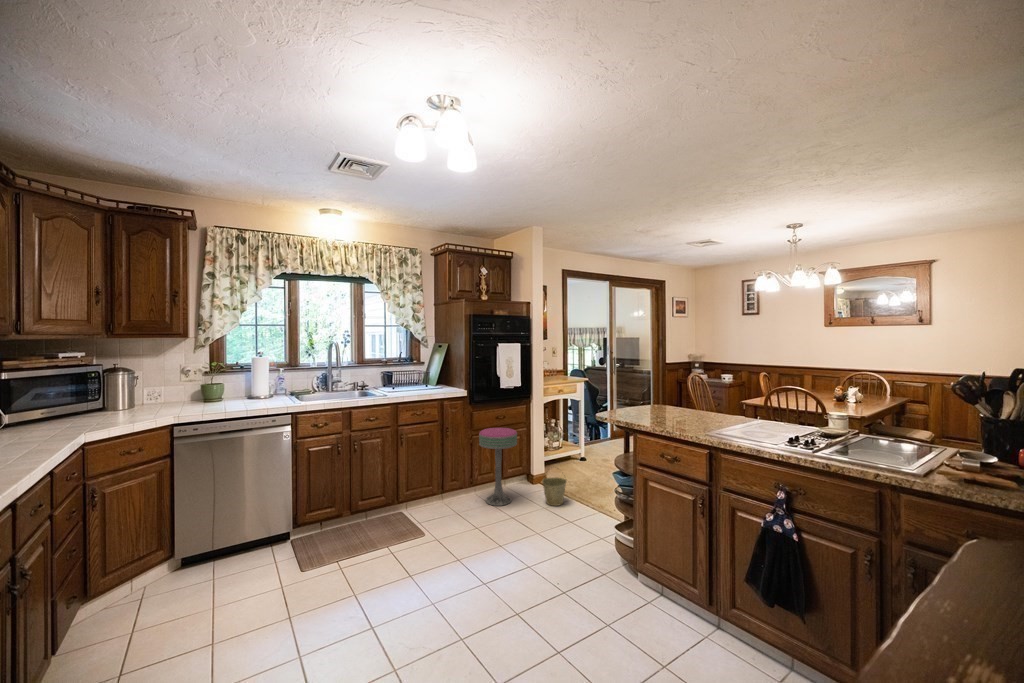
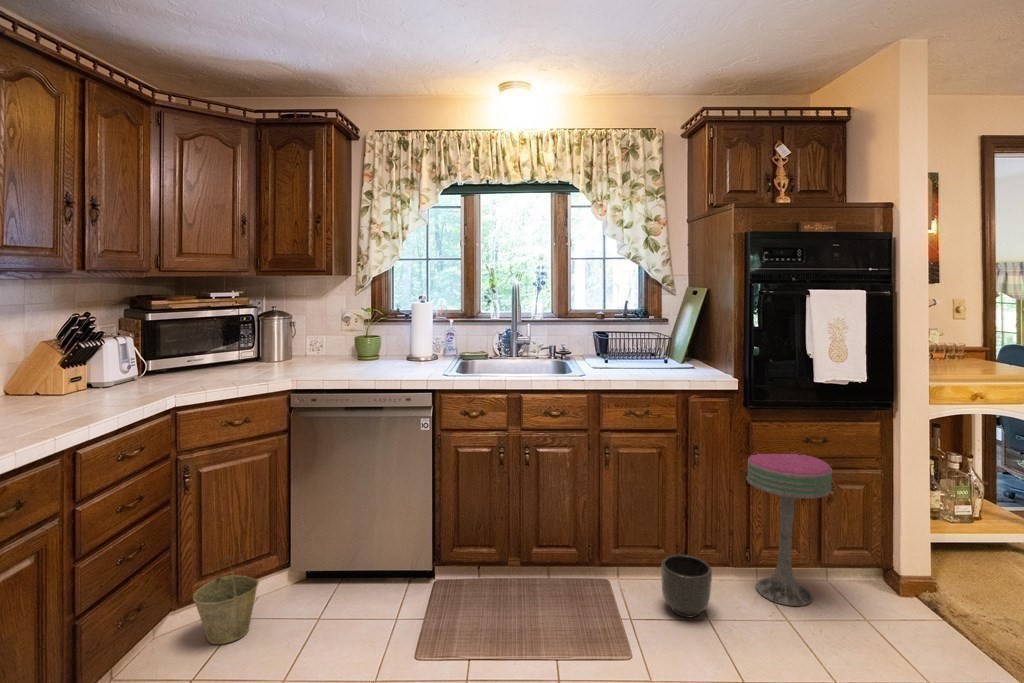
bucket: present [542,478,567,506] -> present [193,557,259,644]
planter: none [442,491,468,524] -> present [661,555,712,617]

